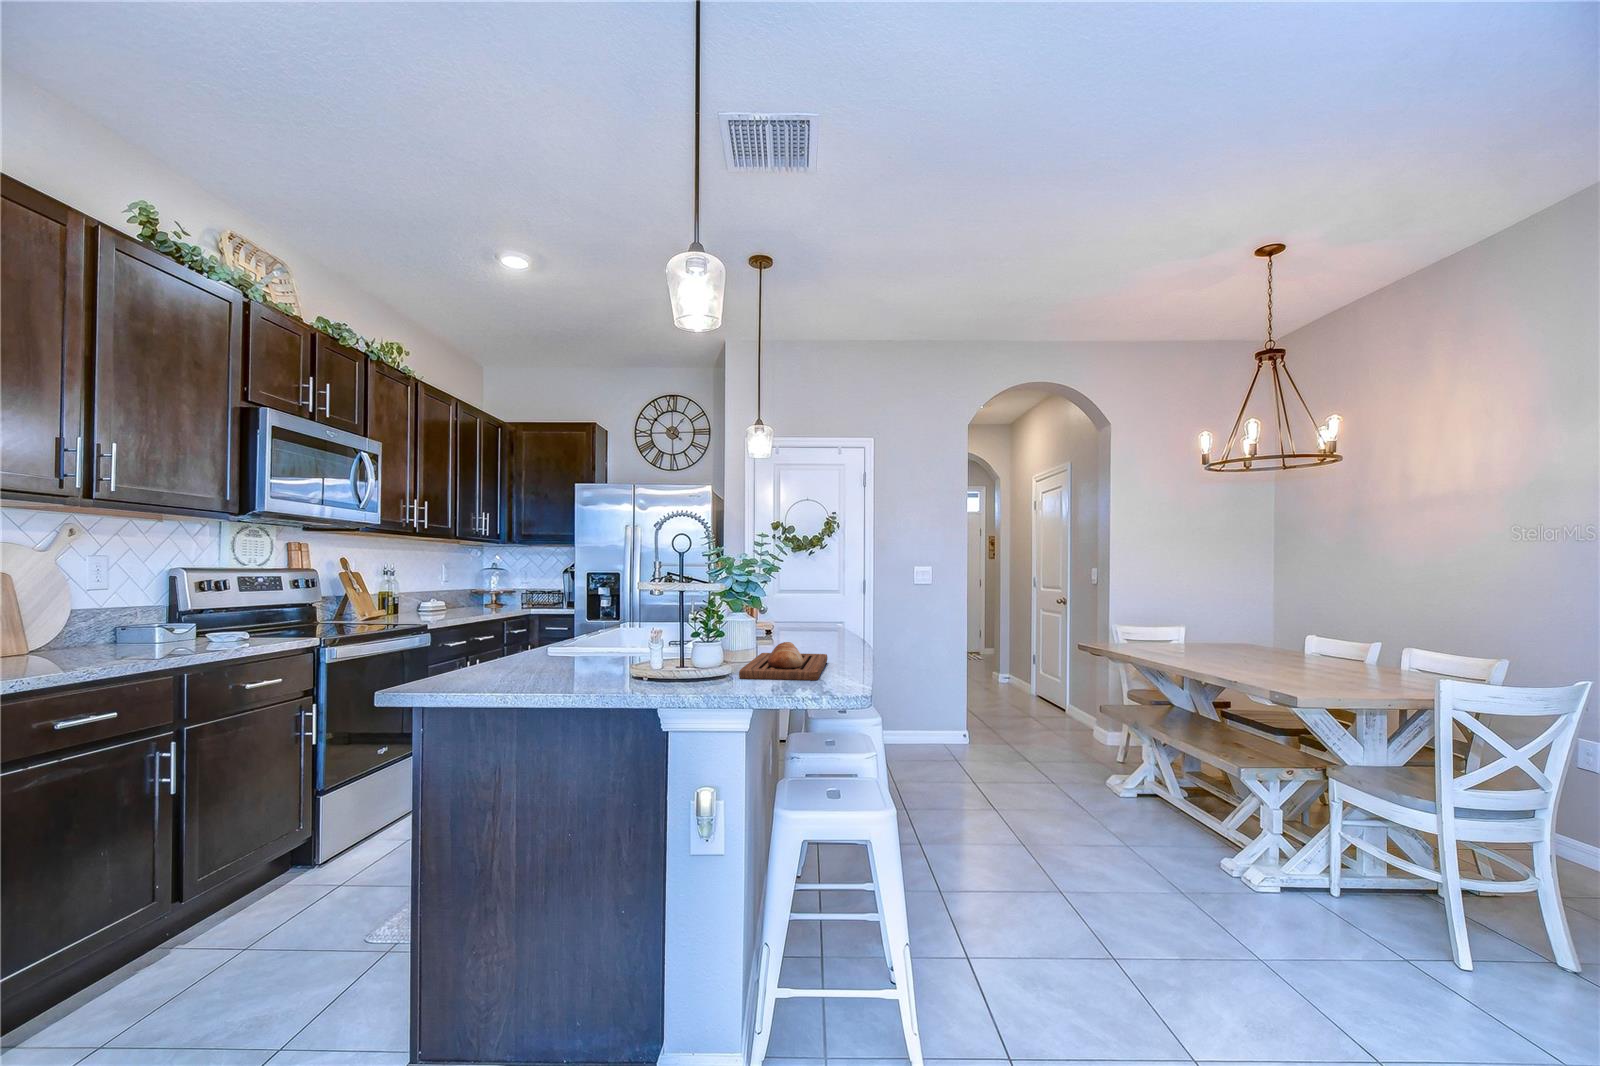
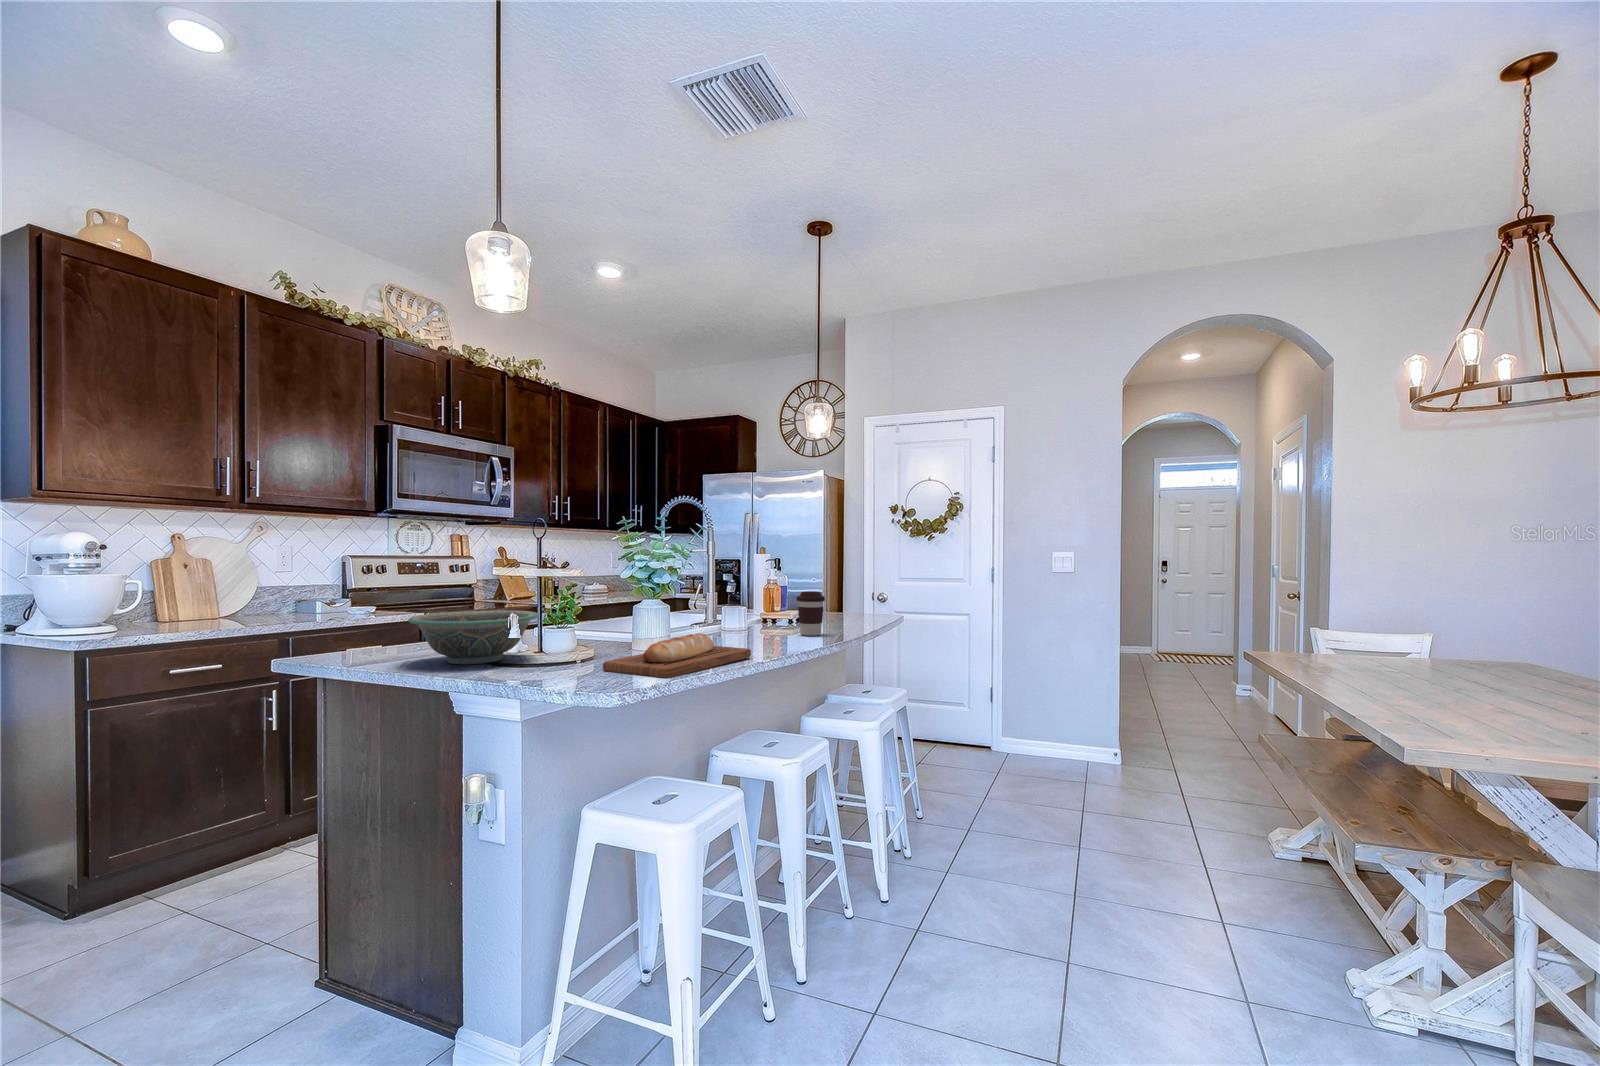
coffee cup: none [793,603,819,643] -> present [797,591,825,636]
decorative bowl: none [518,627,644,682] -> present [408,610,539,664]

